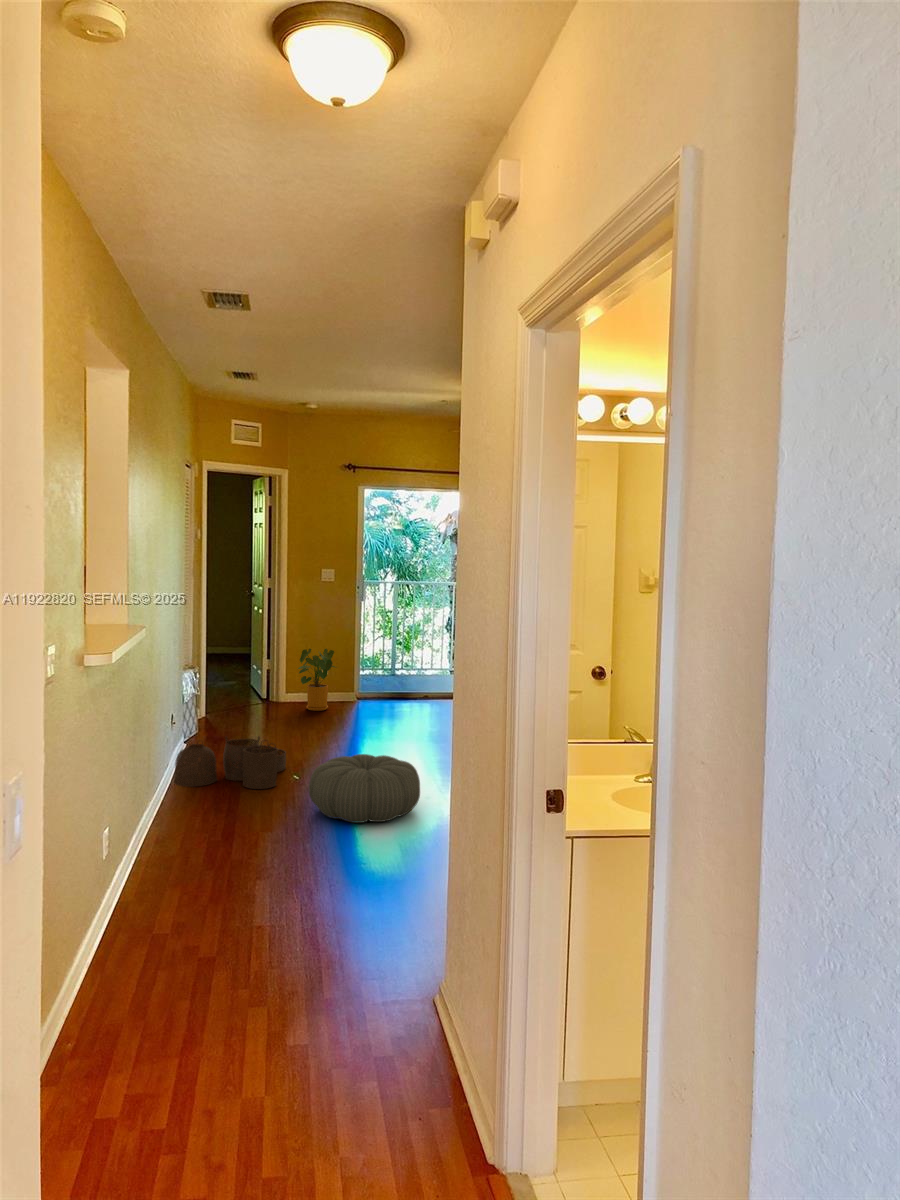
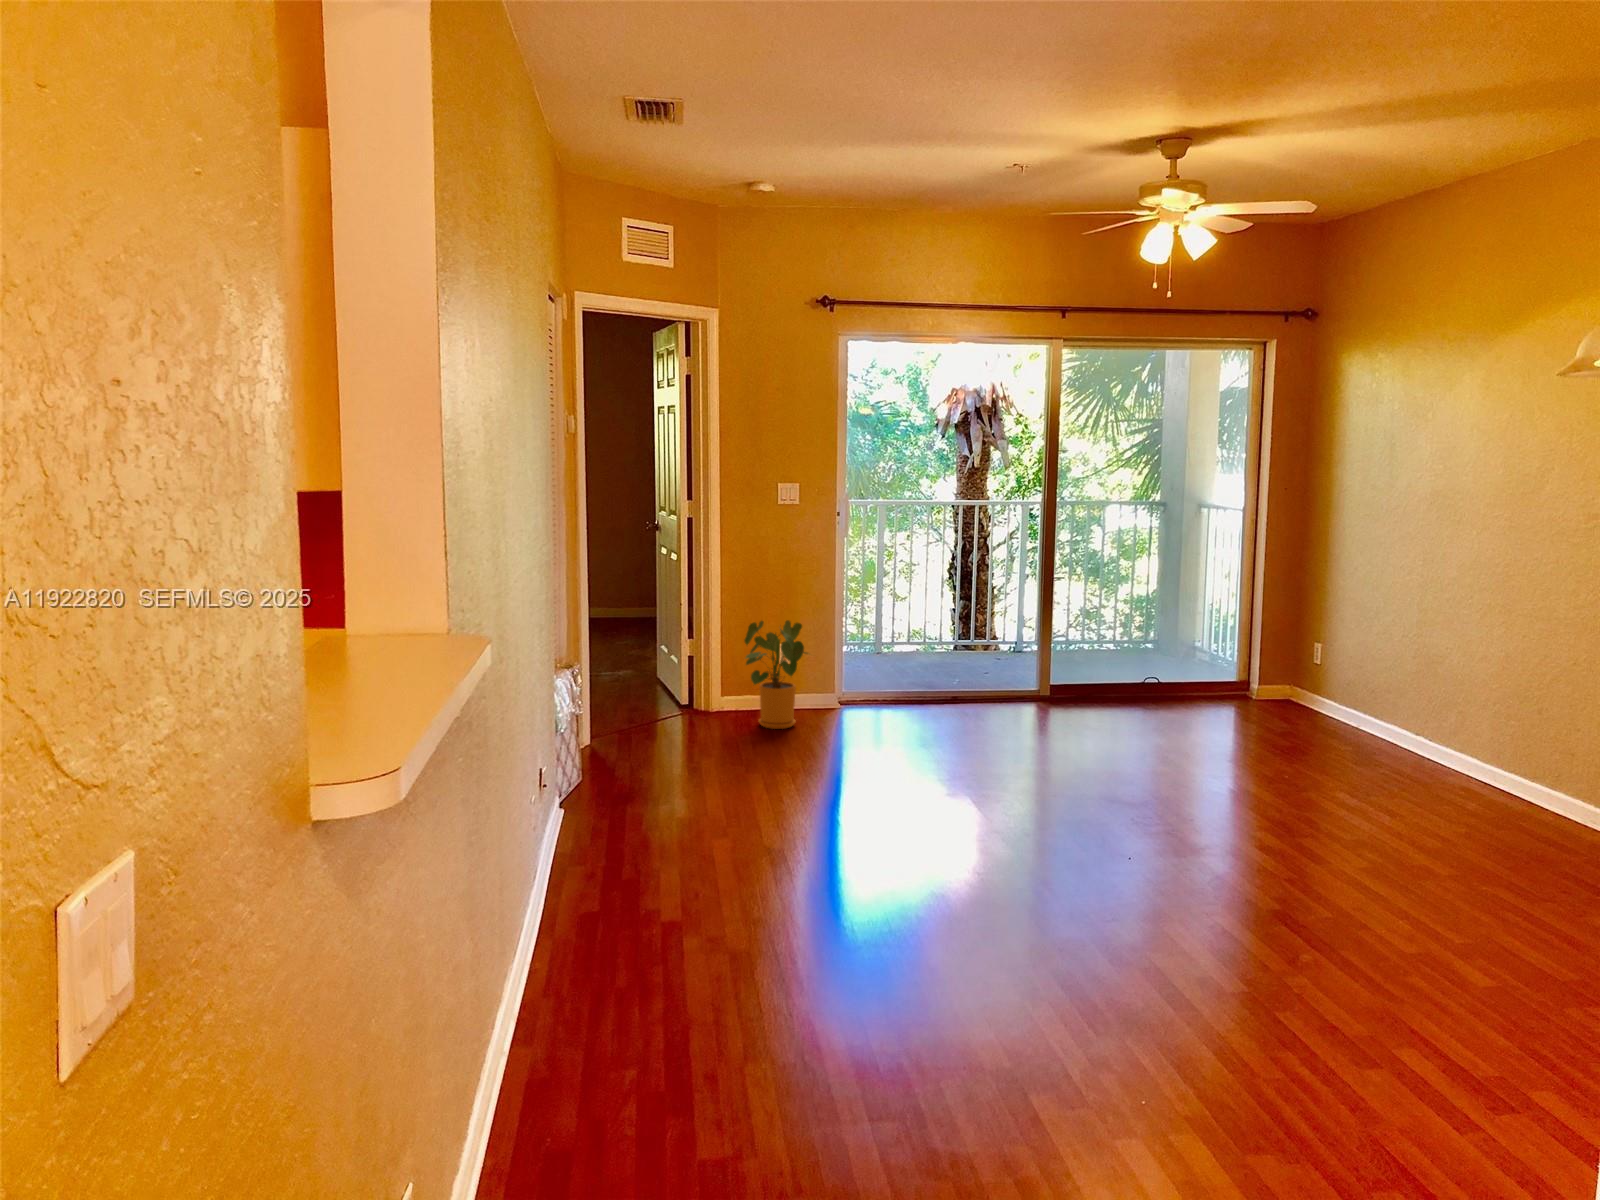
woven basket: present [174,736,286,789] -> none [548,813,756,928]
pouf: present [309,754,420,823] -> none [831,865,1071,1036]

